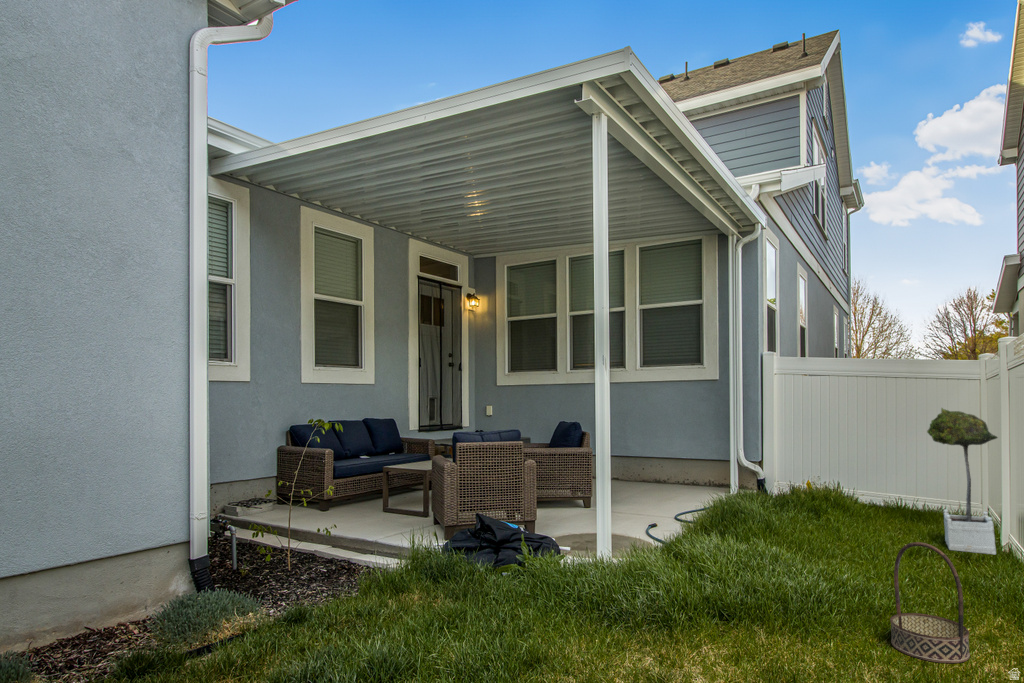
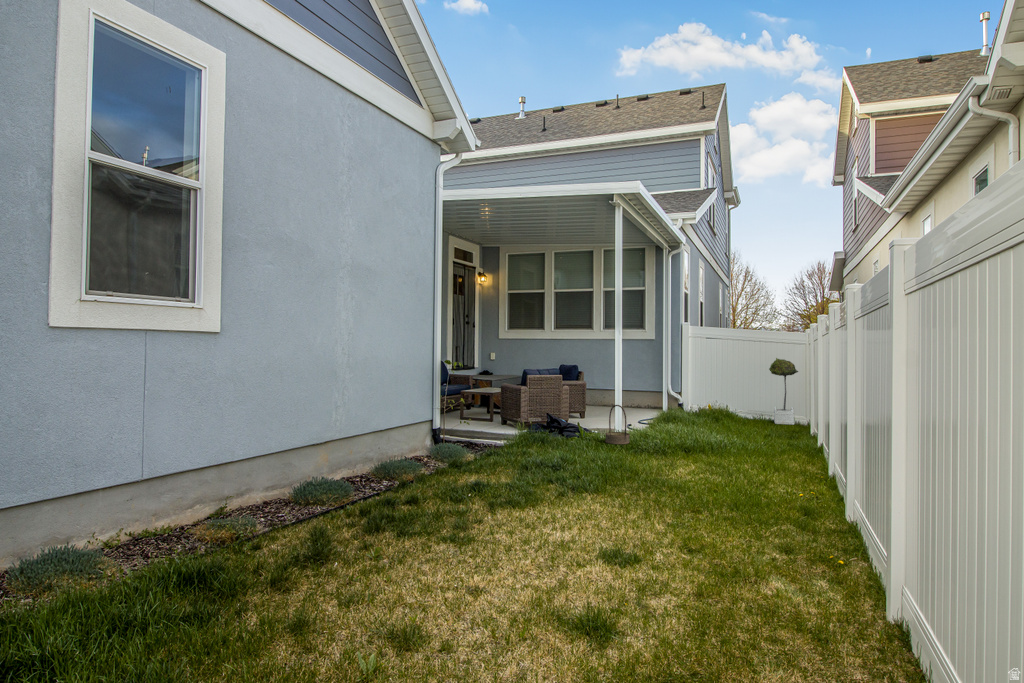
basket: present [890,542,970,663] -> present [606,405,630,444]

